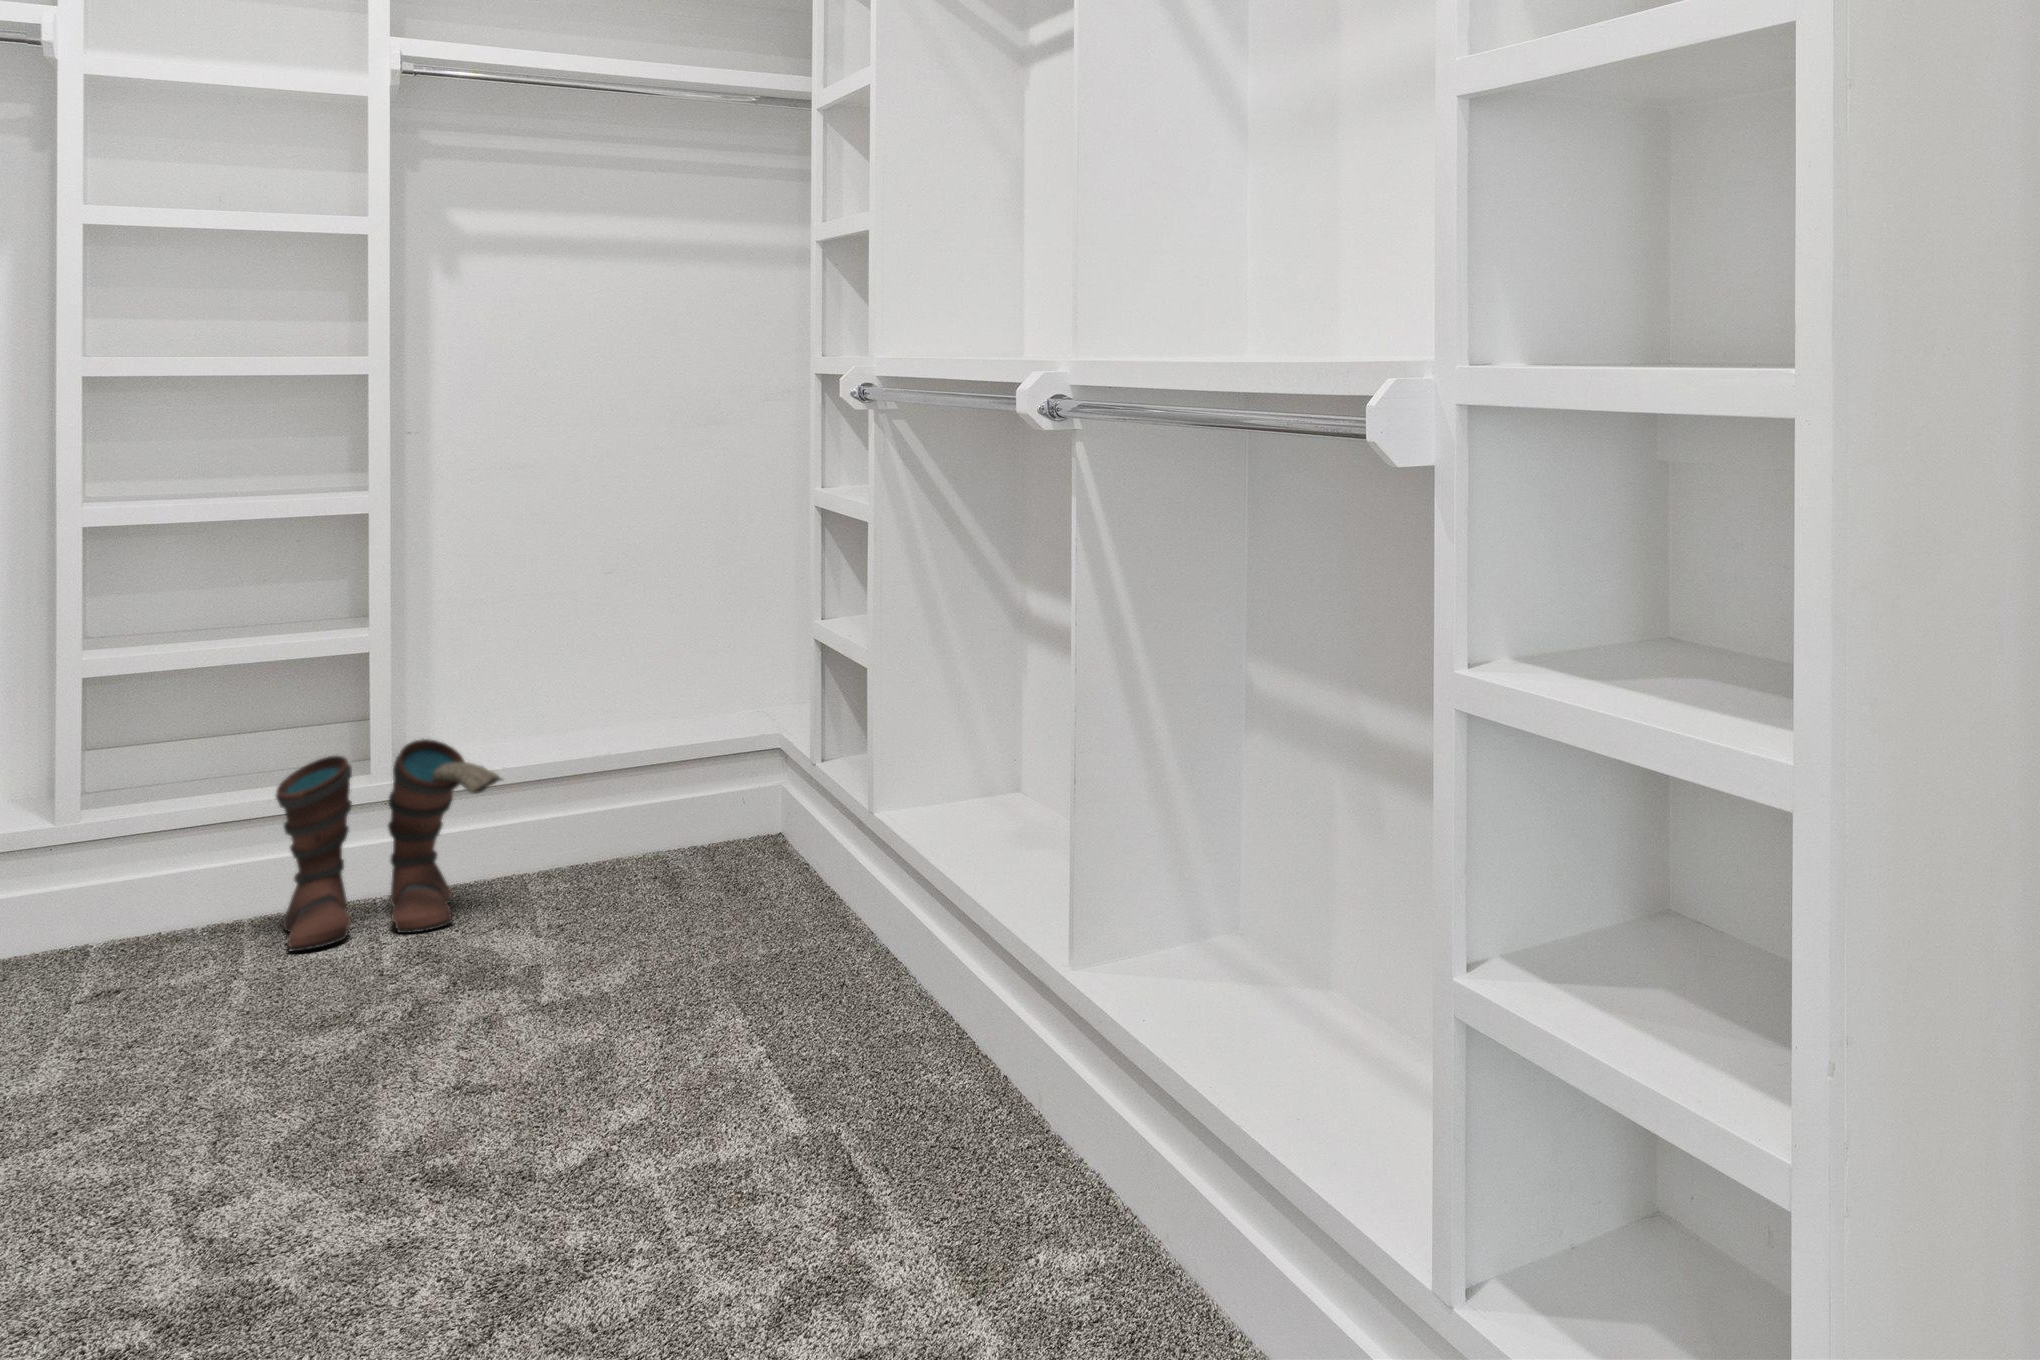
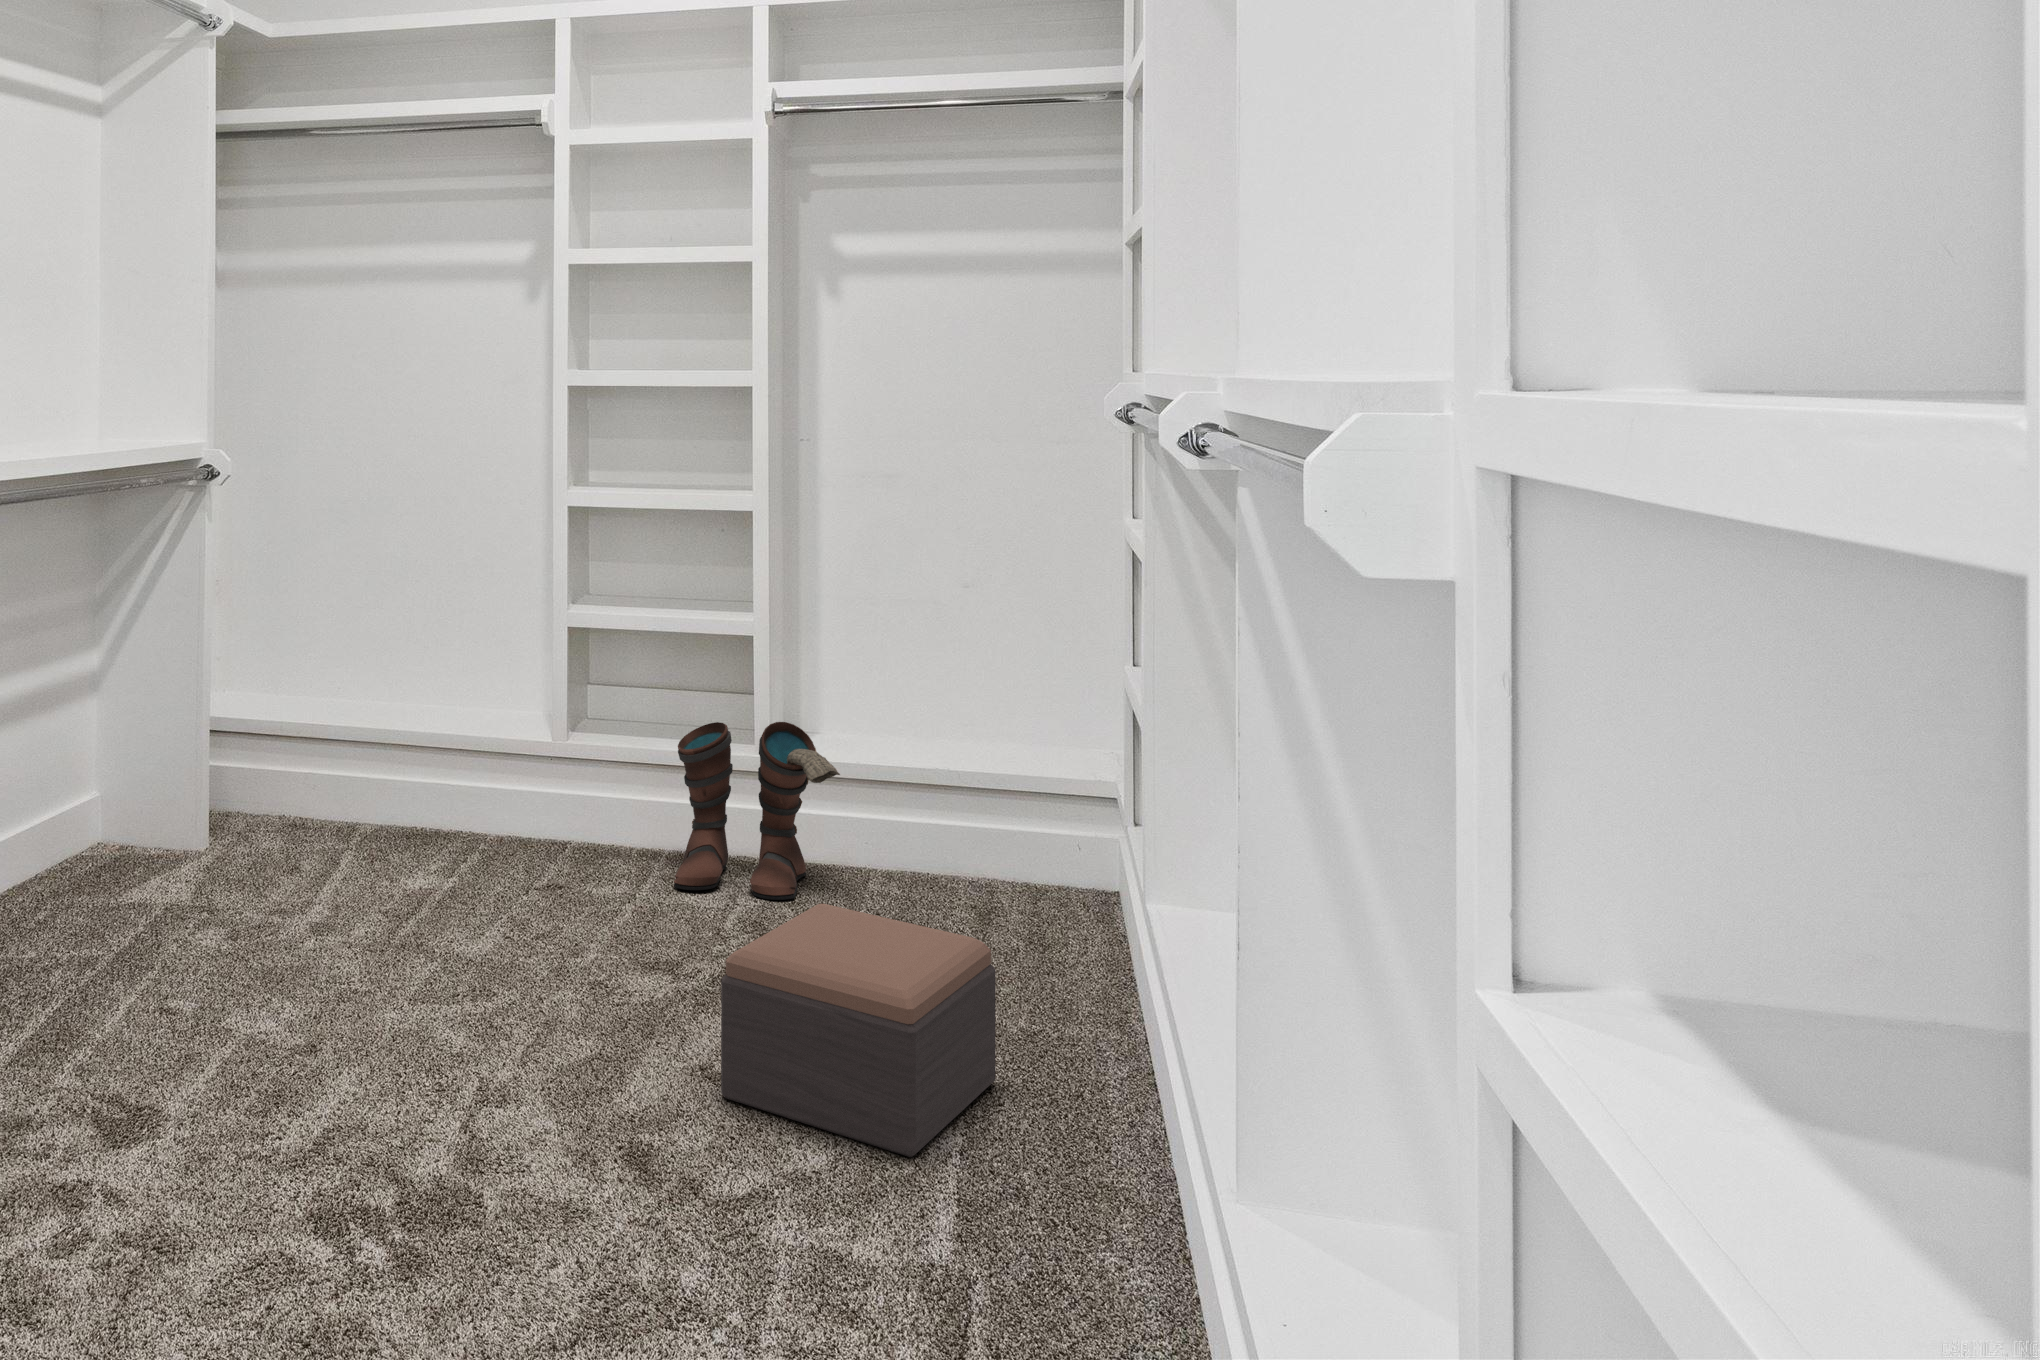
footstool: none [497,872,767,1101] -> present [721,904,996,1157]

